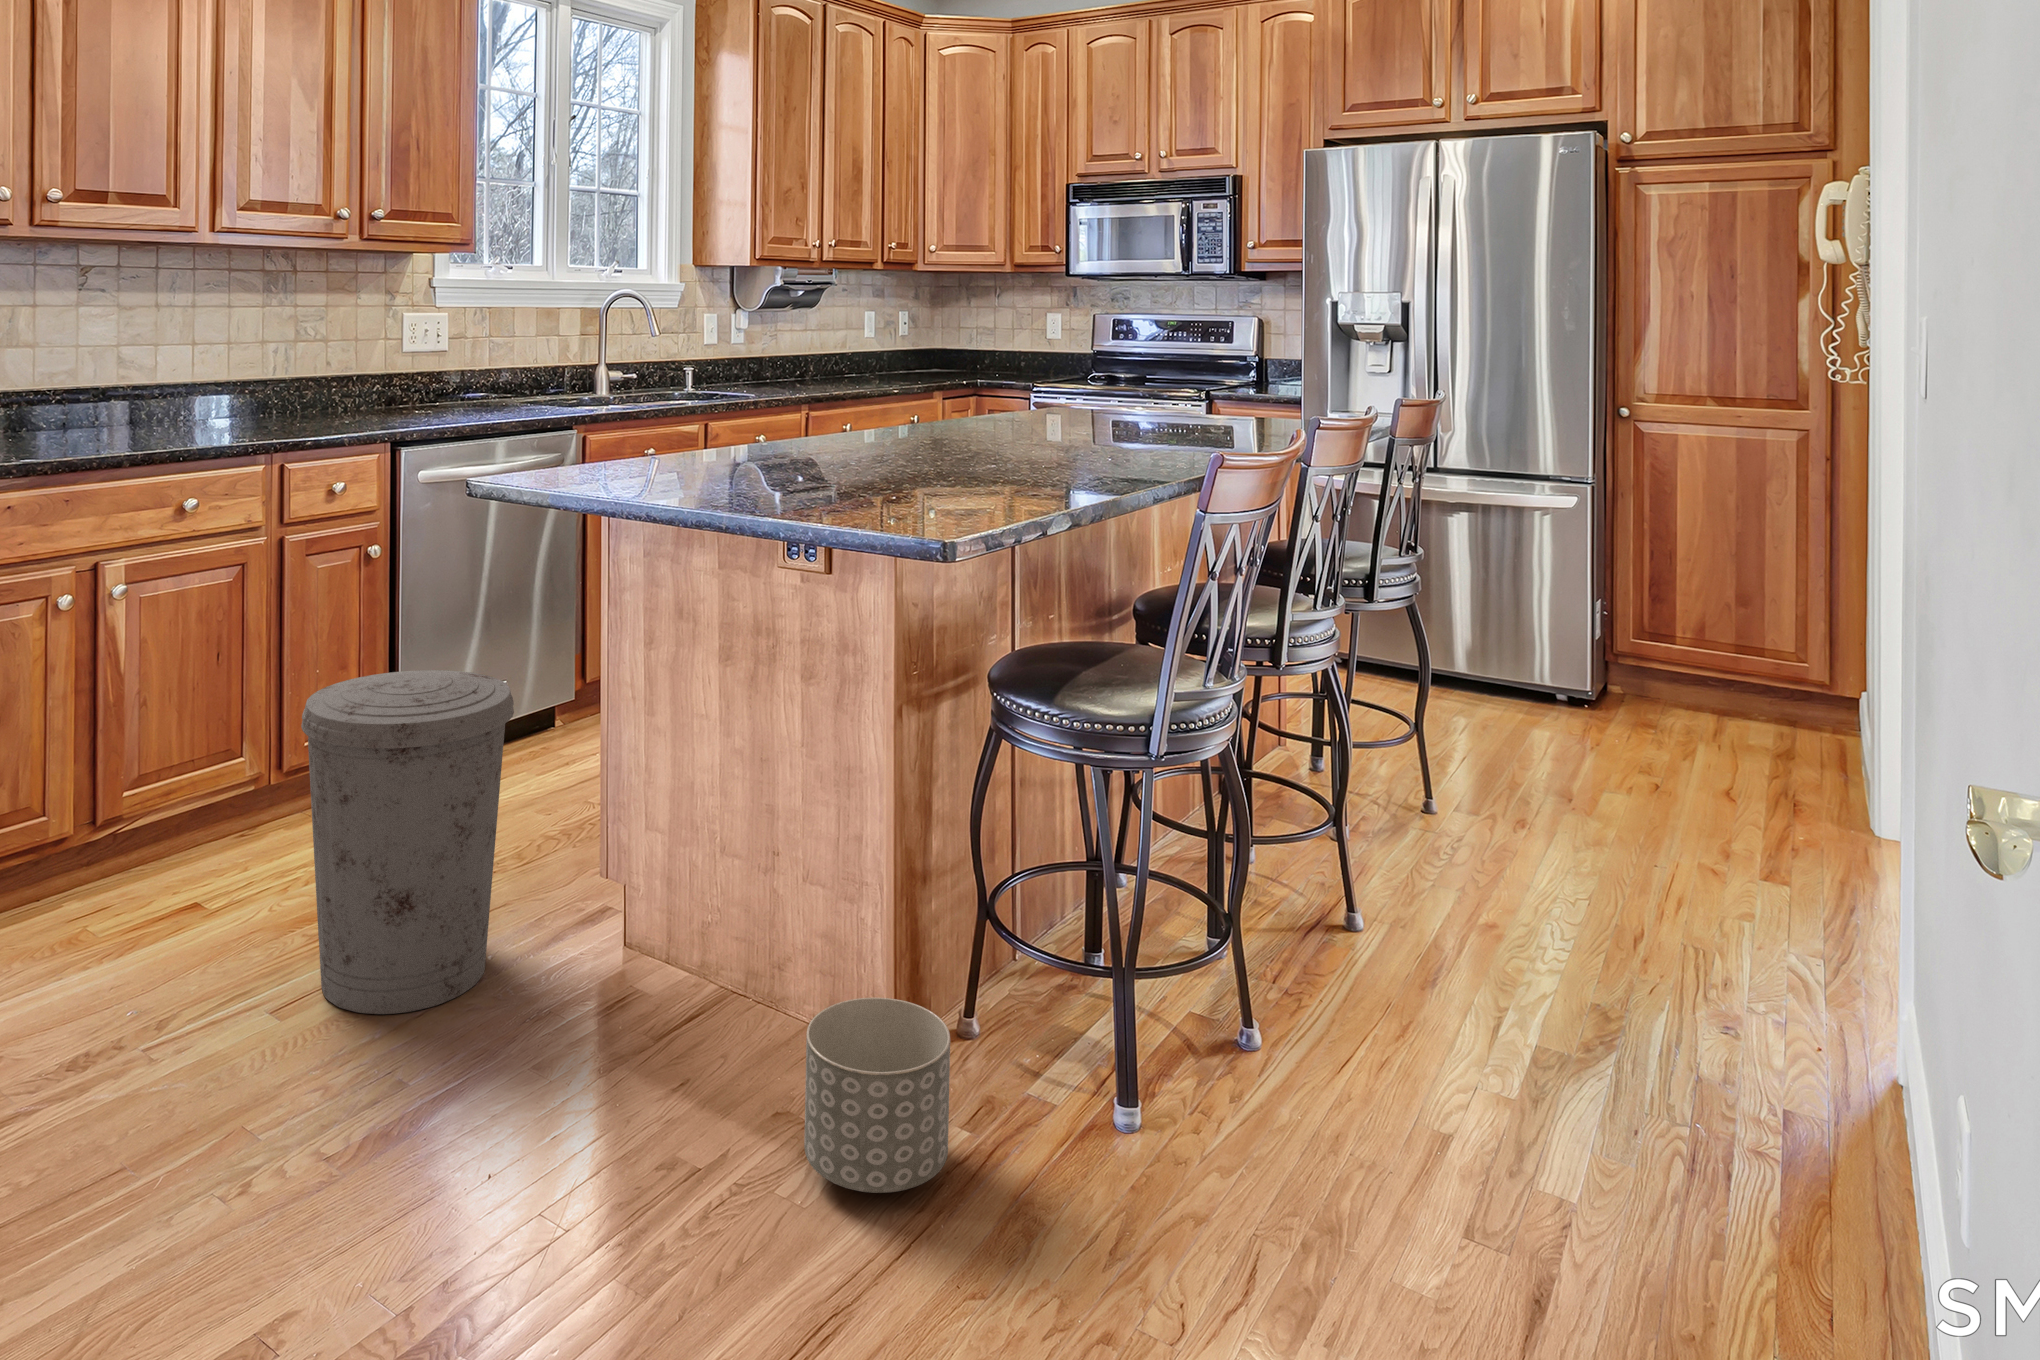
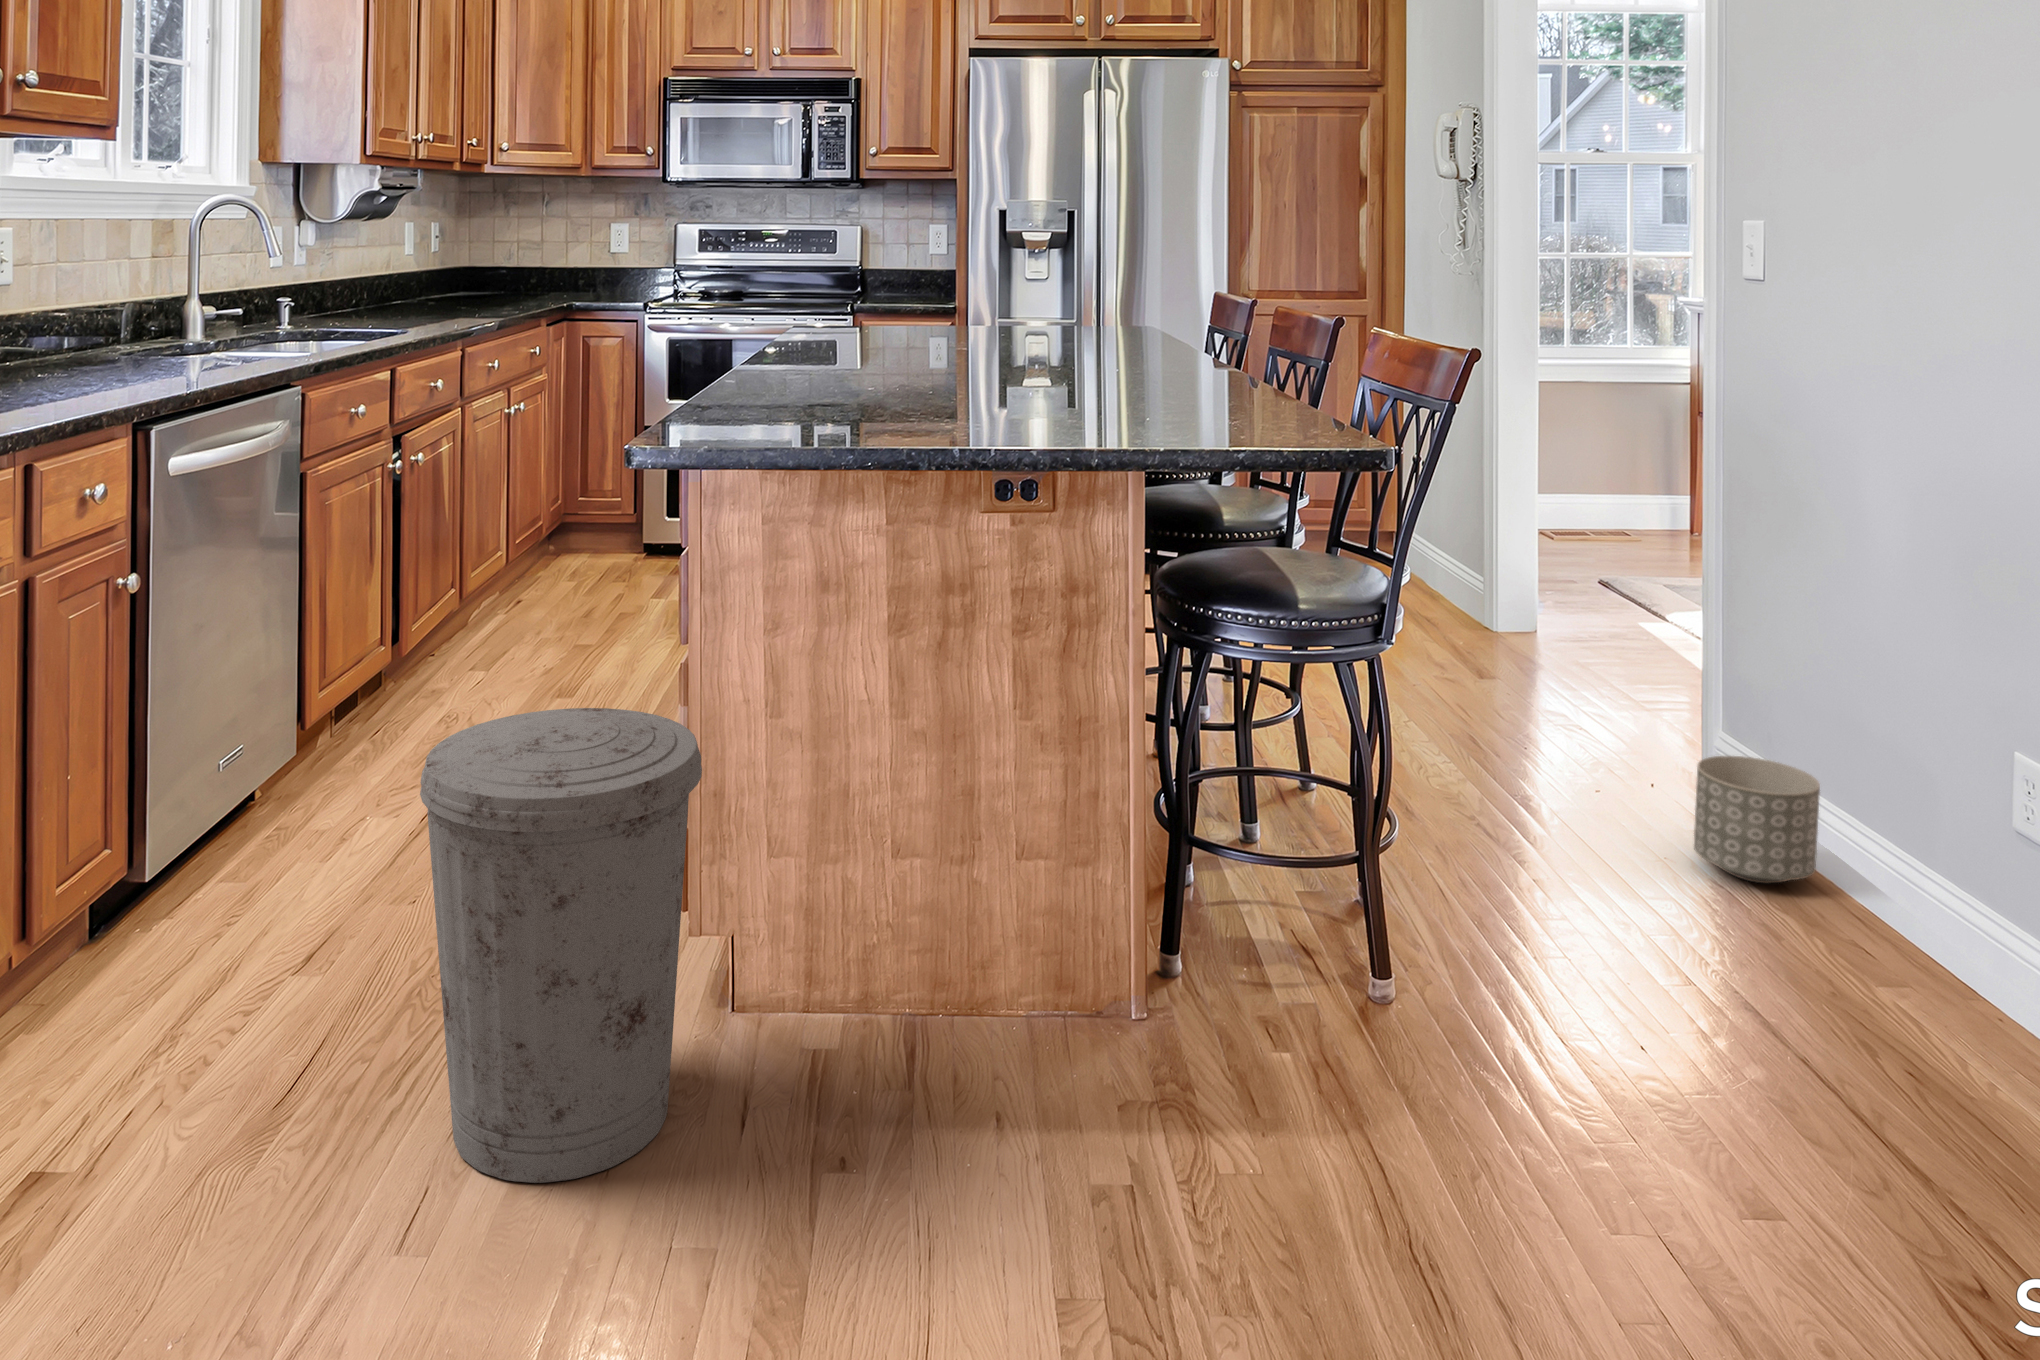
planter: present [804,998,950,1193] -> present [1694,756,1820,883]

